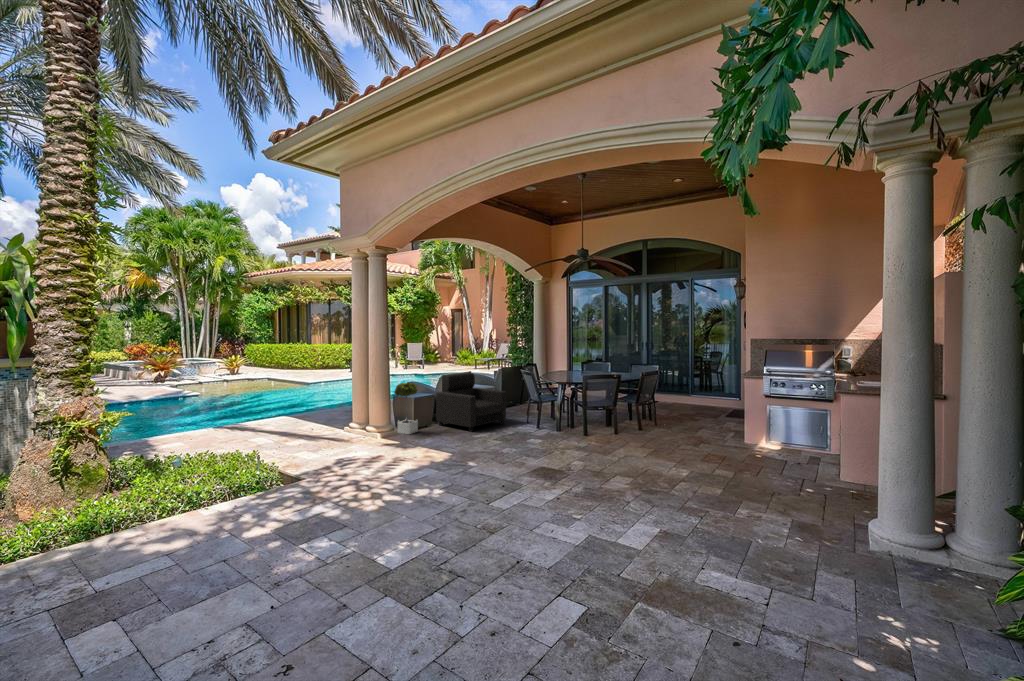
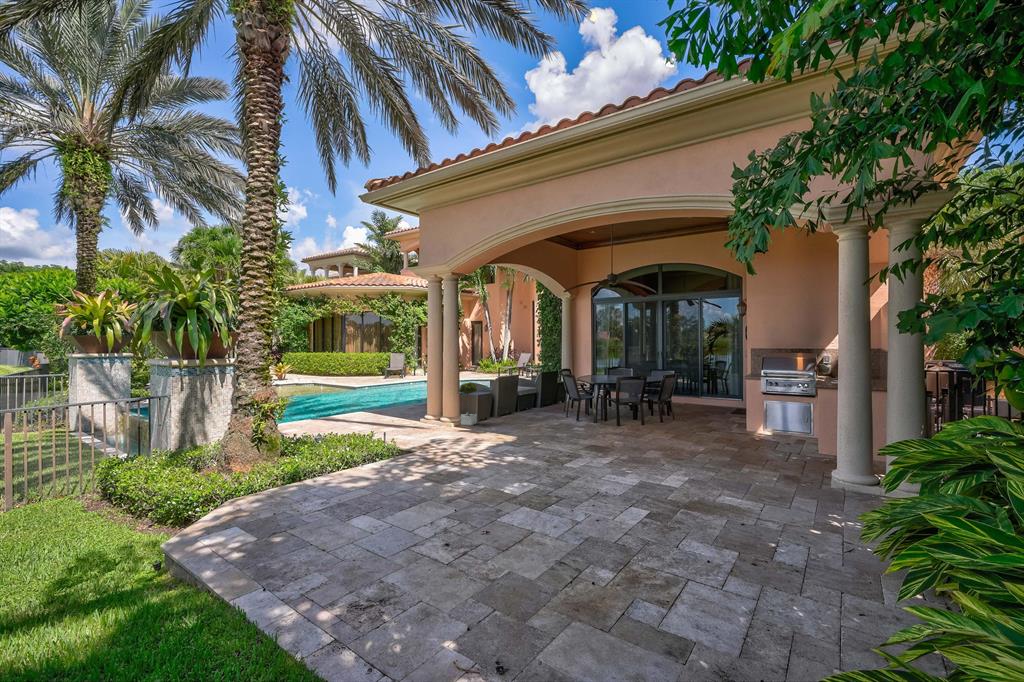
armchair: present [436,373,506,432] -> none [489,376,547,423]

